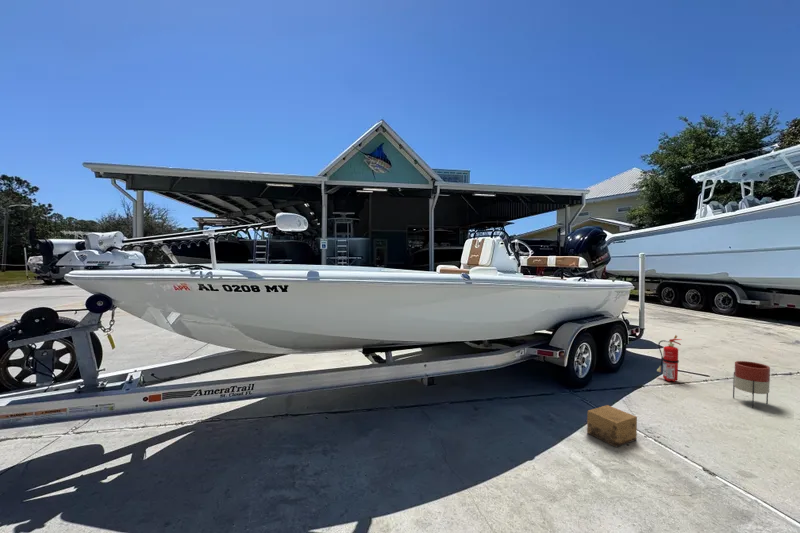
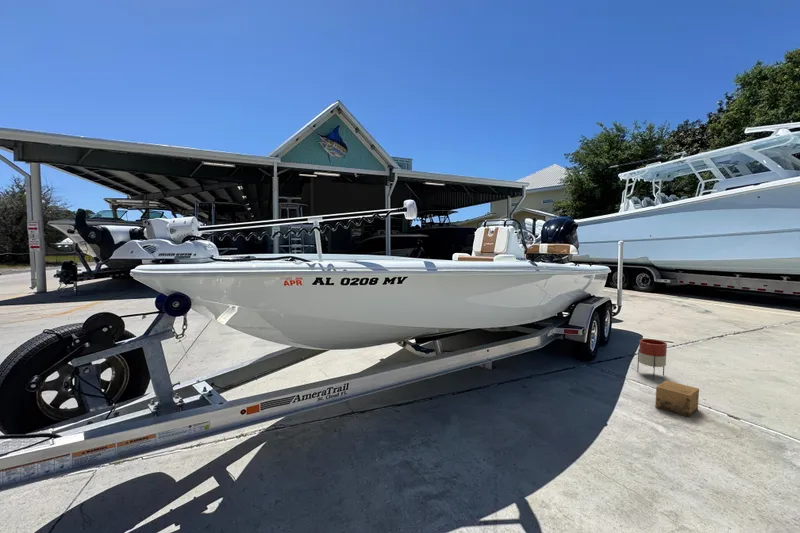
fire extinguisher: present [657,335,681,382] -> none [662,315,686,356]
planter: present [733,361,770,408] -> present [637,339,667,380]

